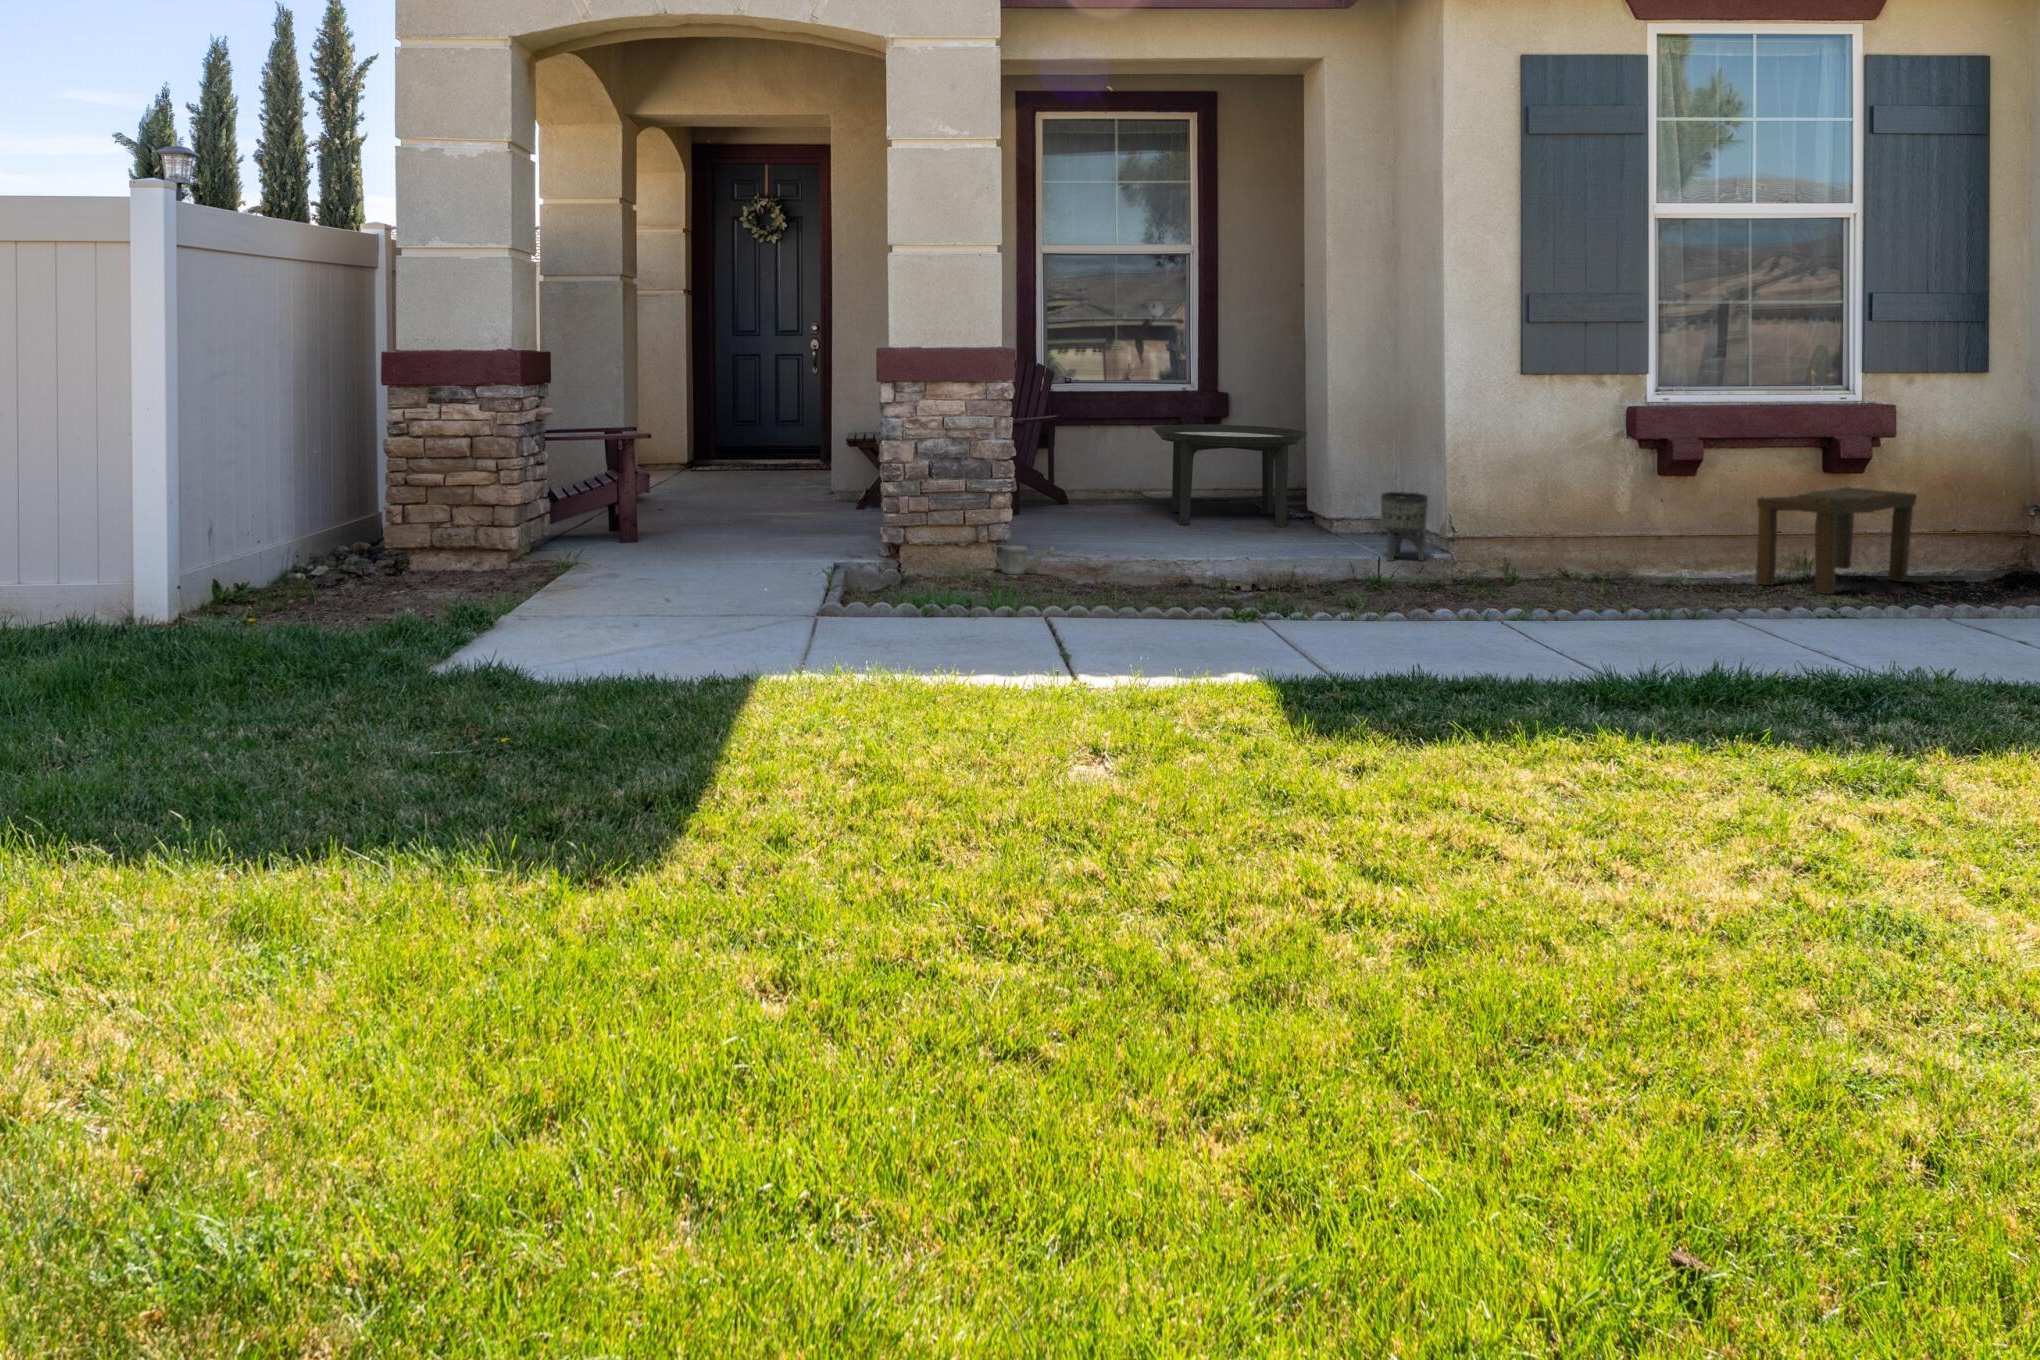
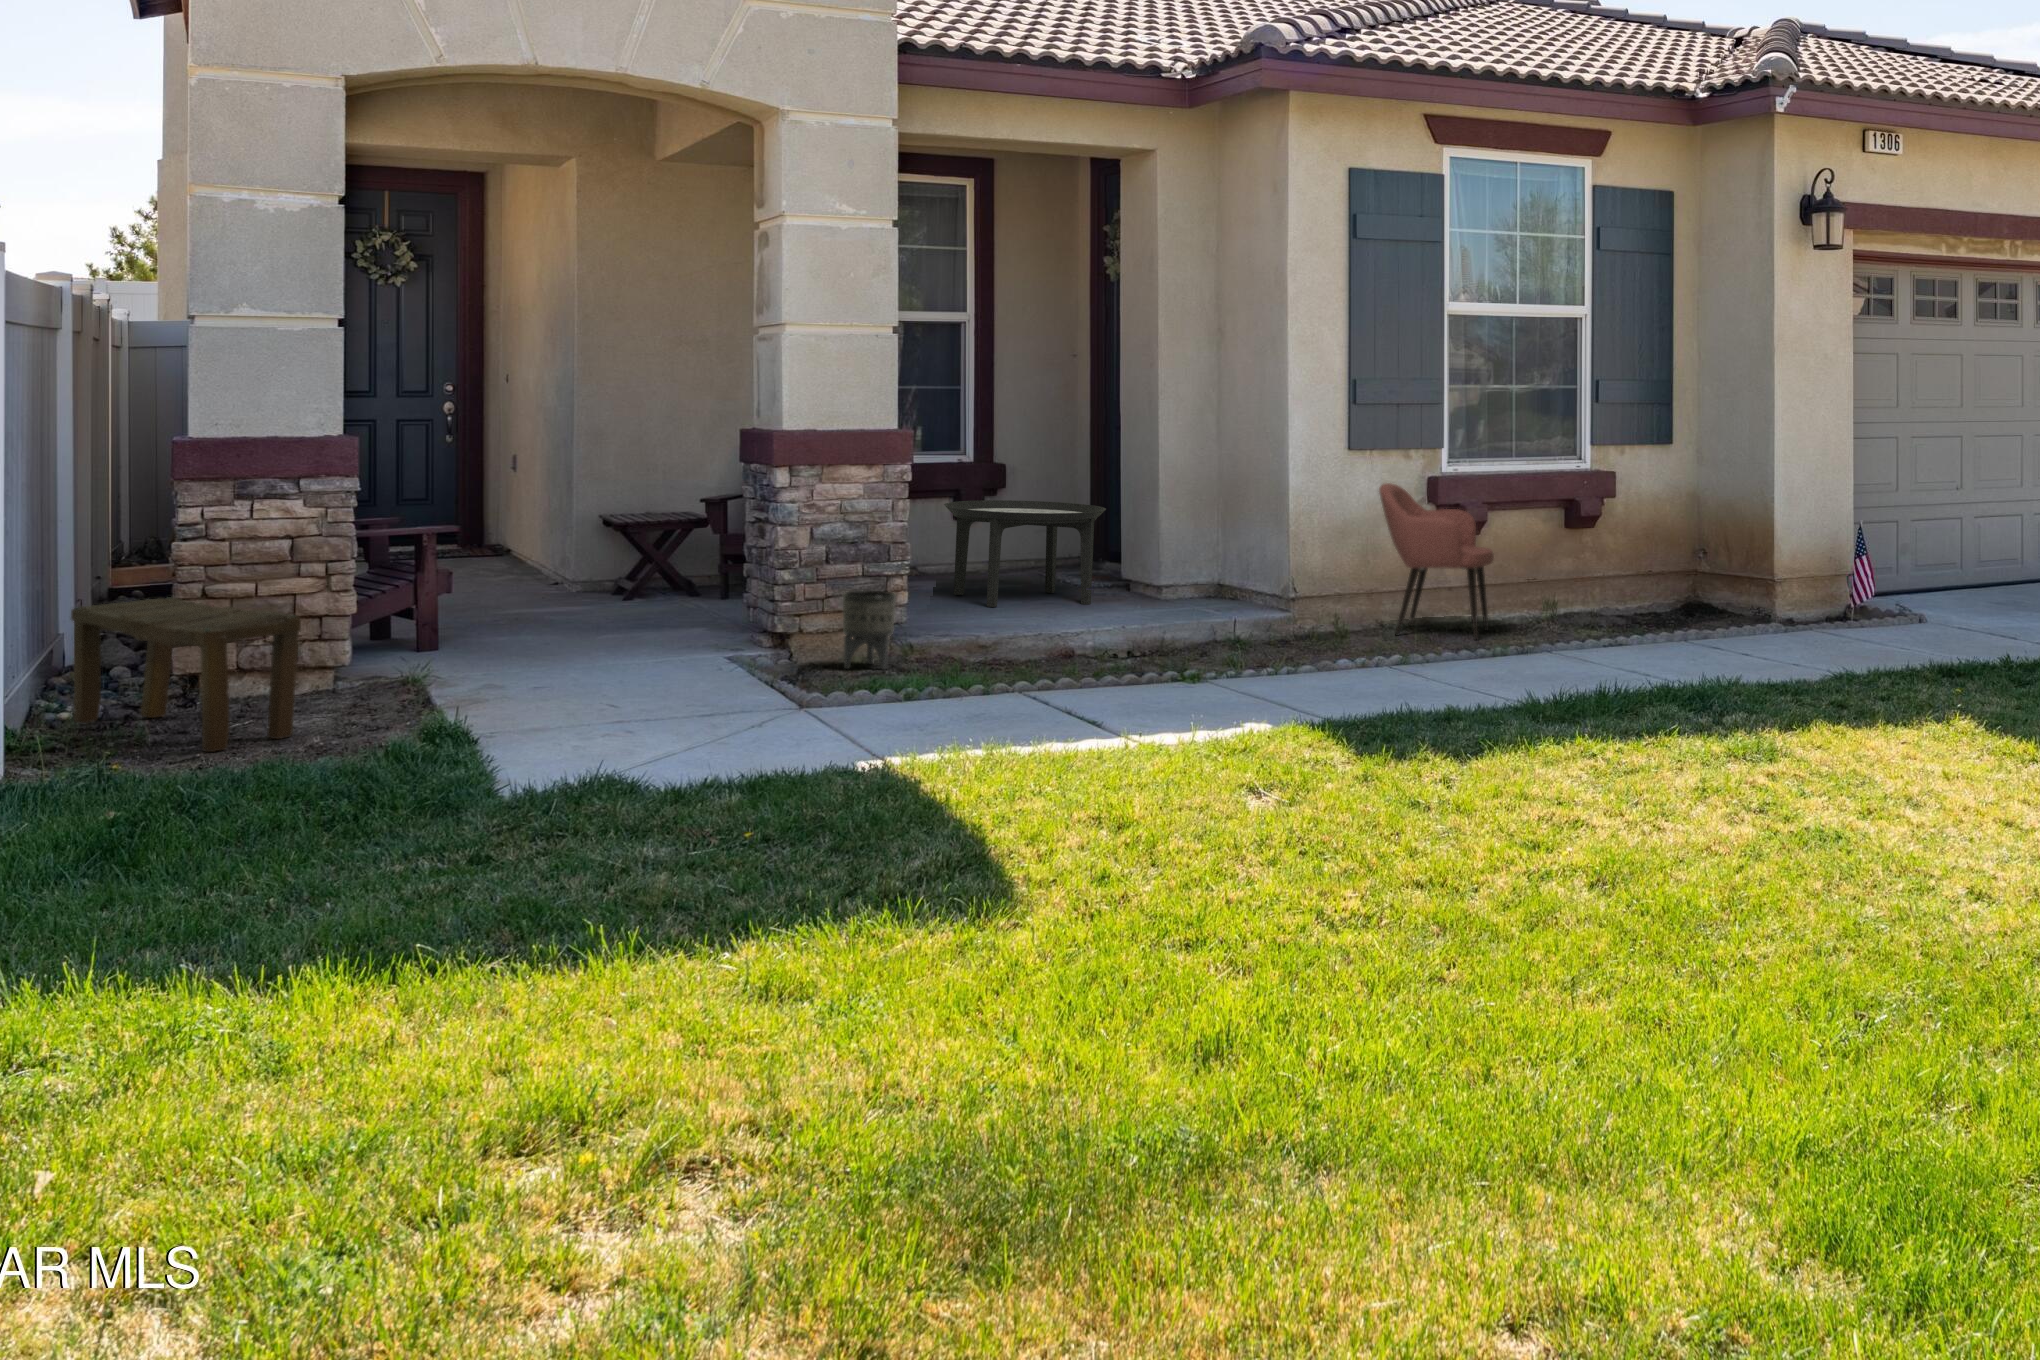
armchair: none [1547,410,1693,593] -> present [1379,483,1494,640]
bench: present [1756,487,1917,595] -> present [71,597,301,752]
planter: present [1381,492,1428,561] -> present [843,590,896,670]
watering can: present [991,545,1054,575] -> none [901,631,974,662]

